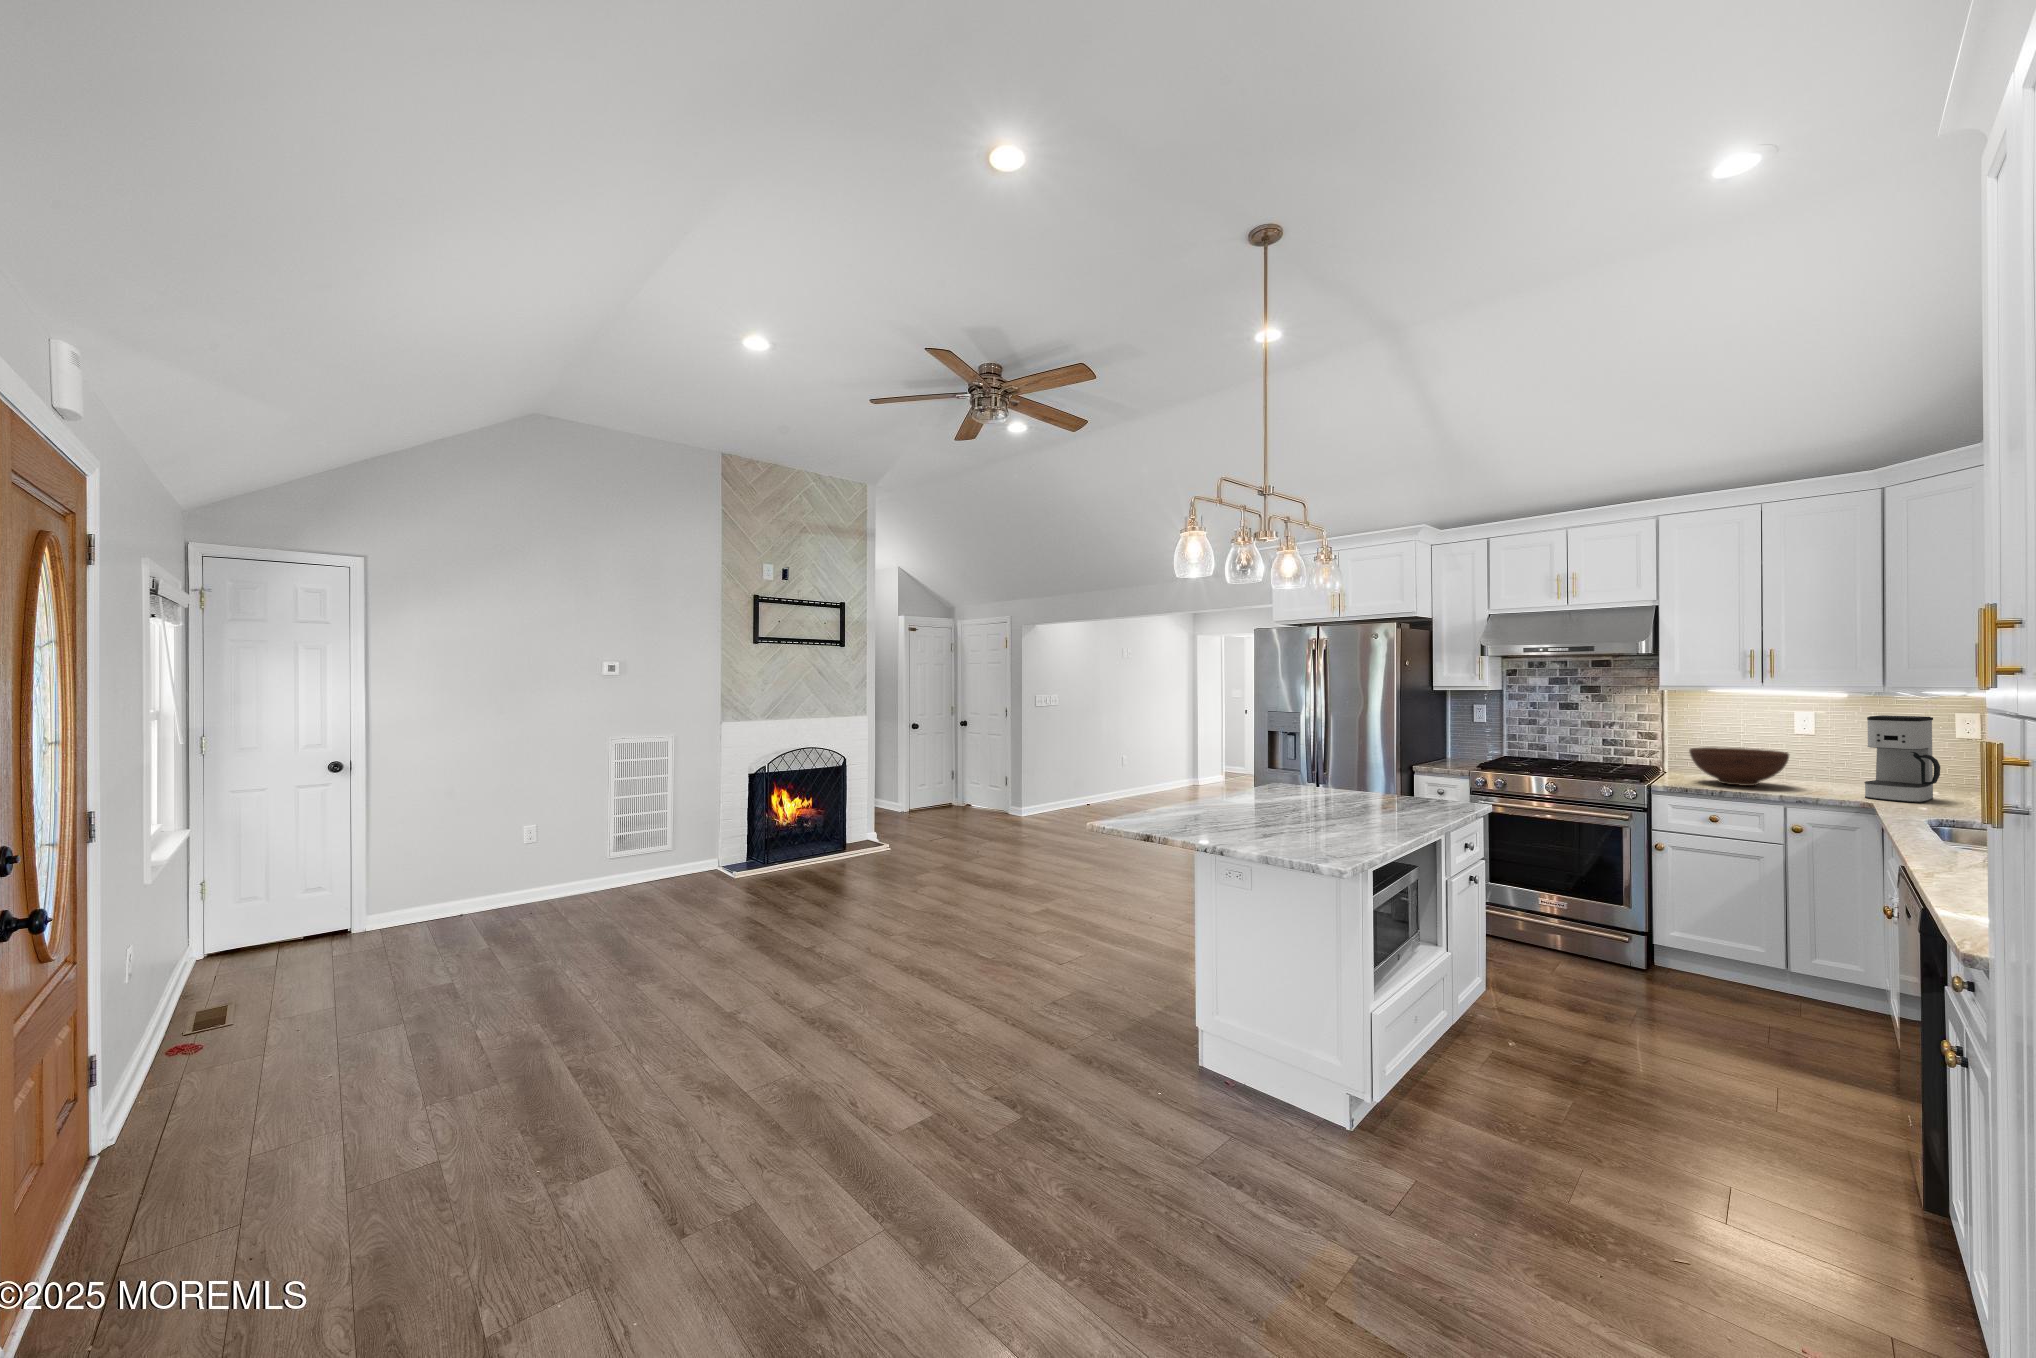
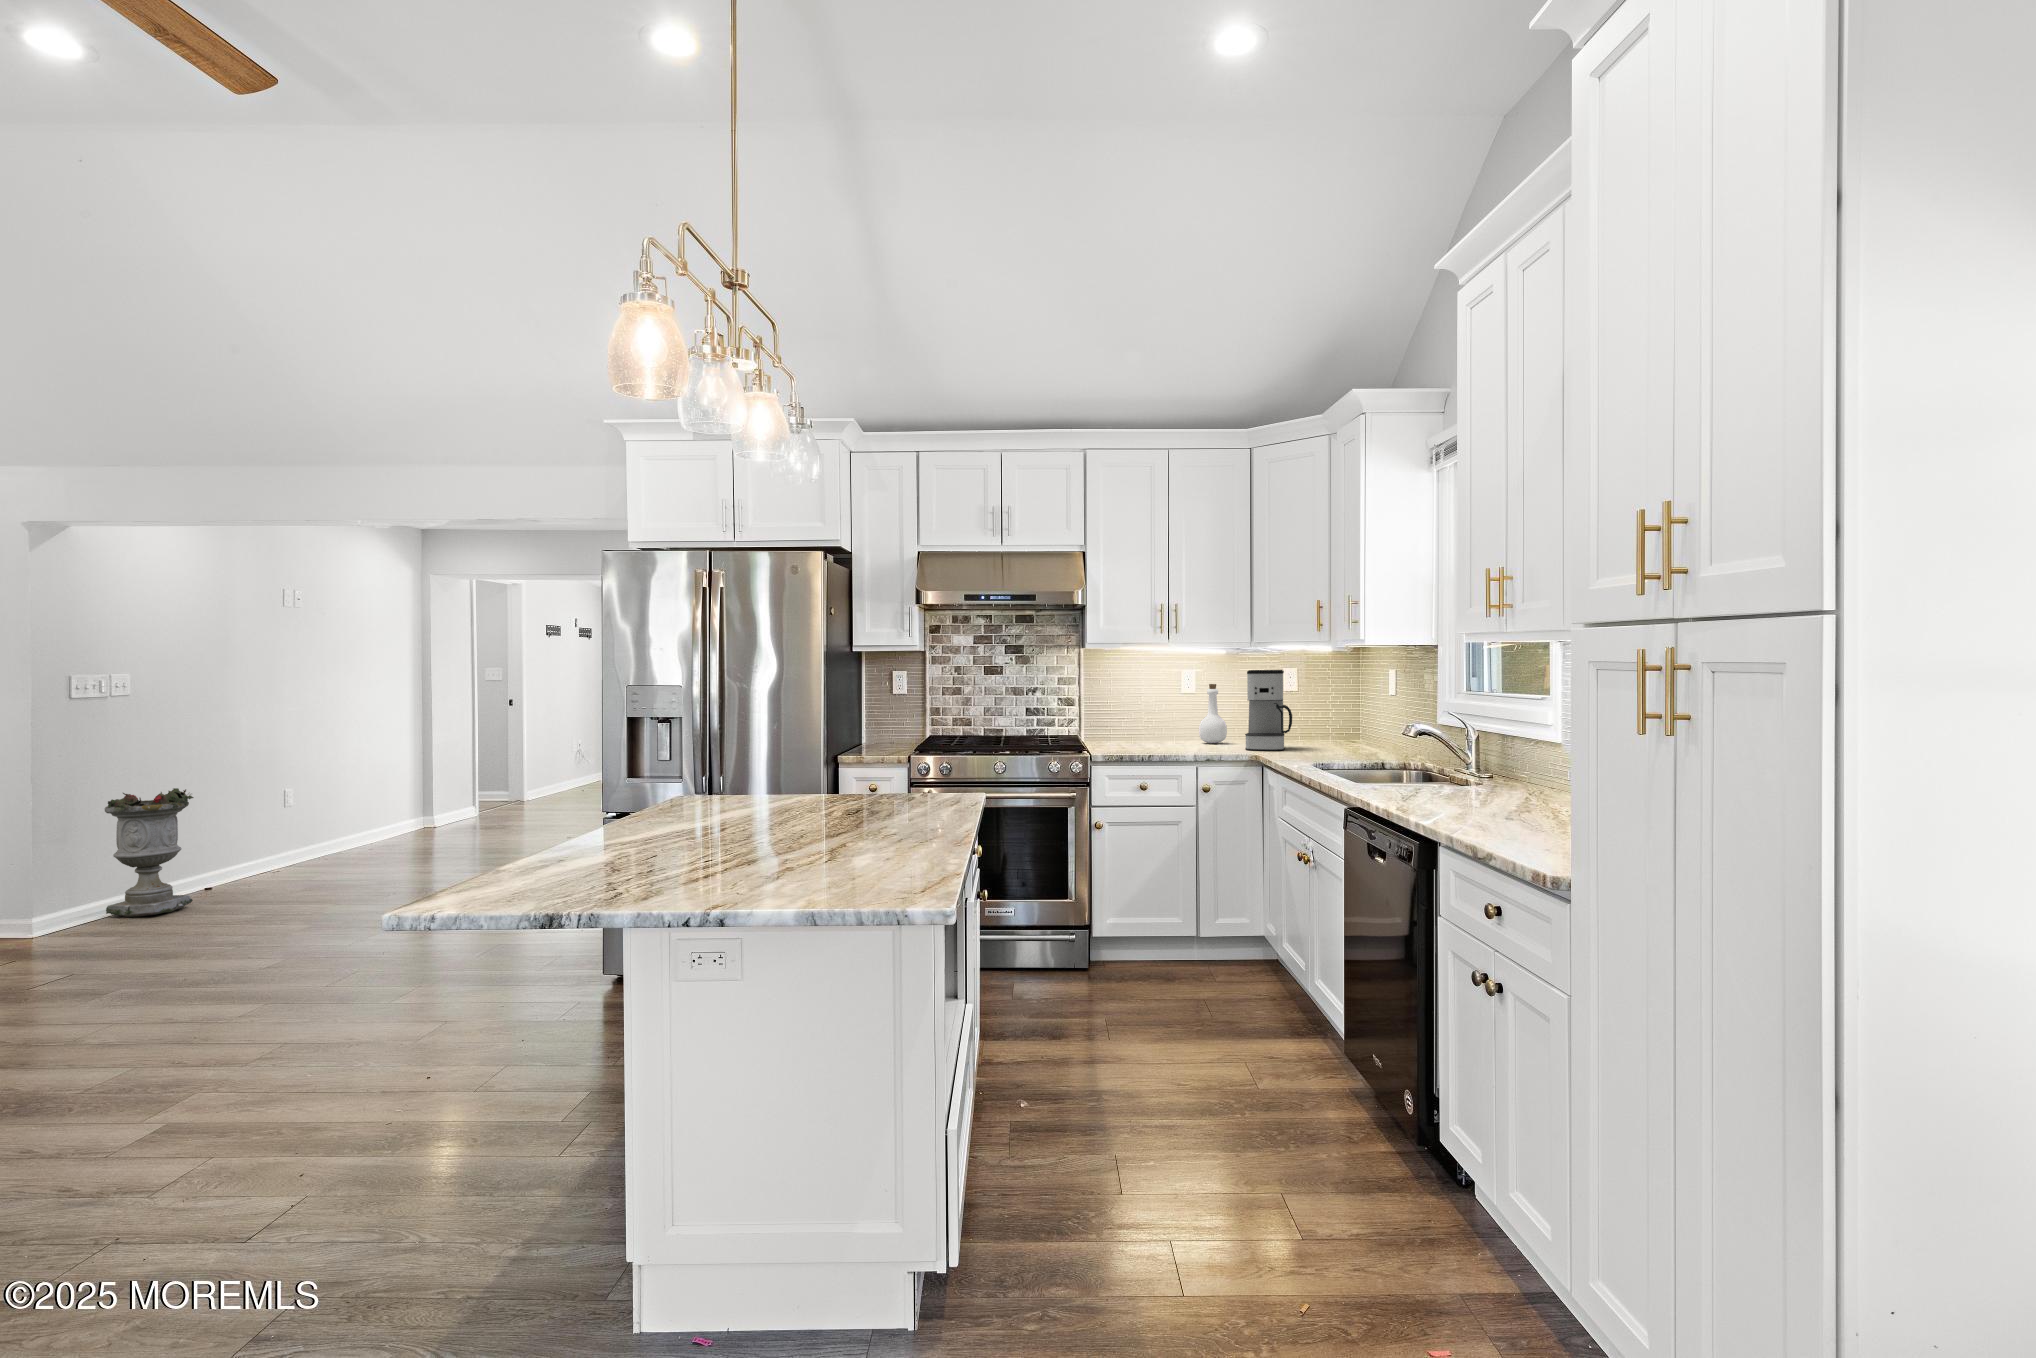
bottle: none [1814,727,1855,787] -> present [1199,684,1227,743]
fruit bowl: present [1689,747,1789,786] -> none [1112,710,1190,748]
planter: none [1039,753,1074,816] -> present [105,788,194,917]

